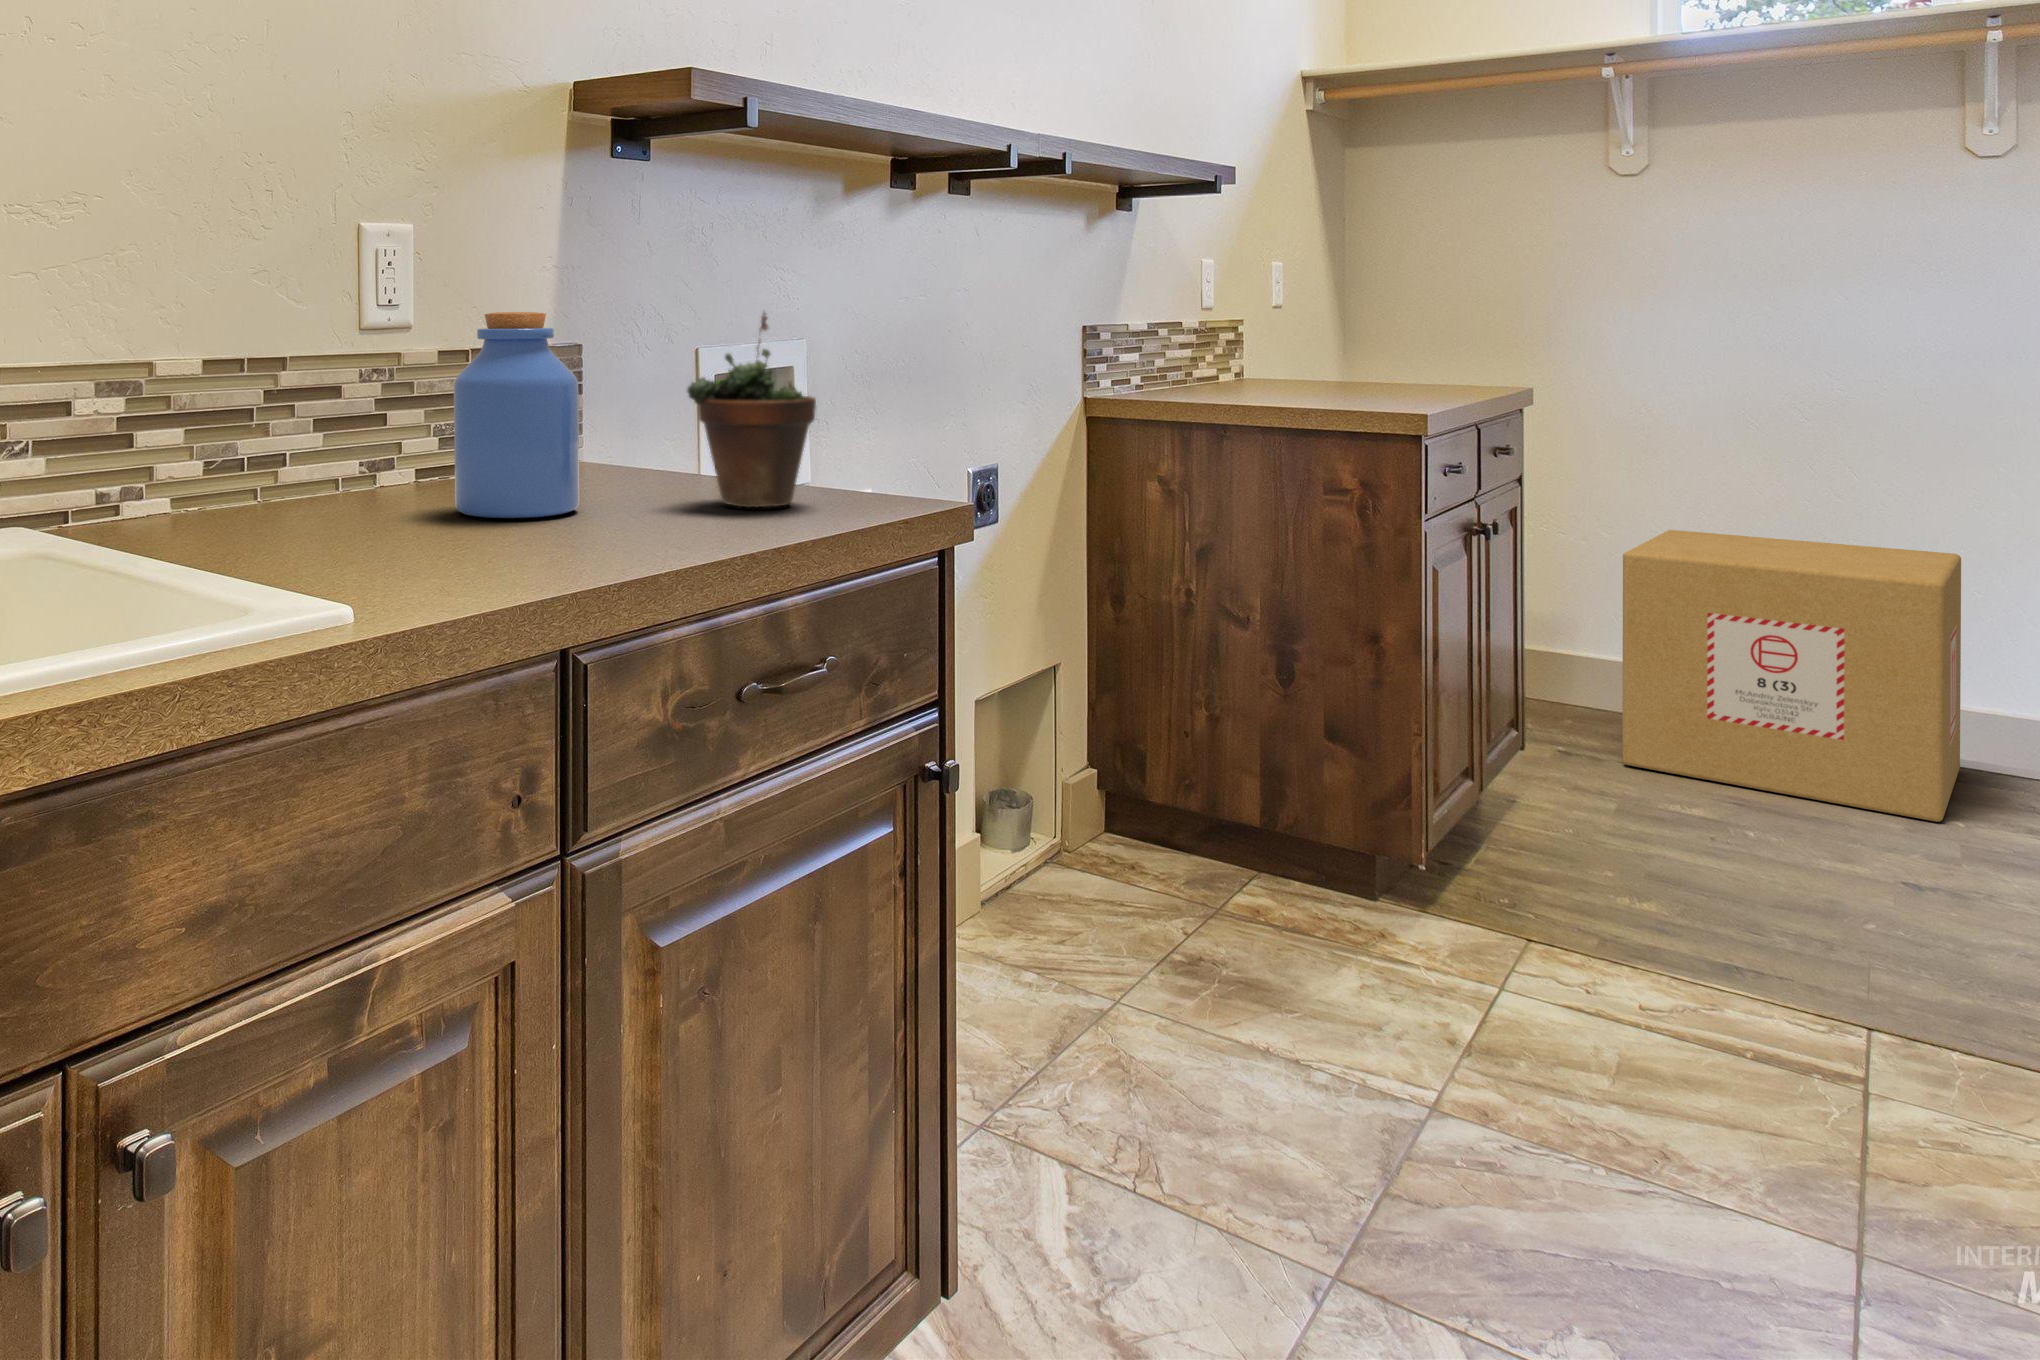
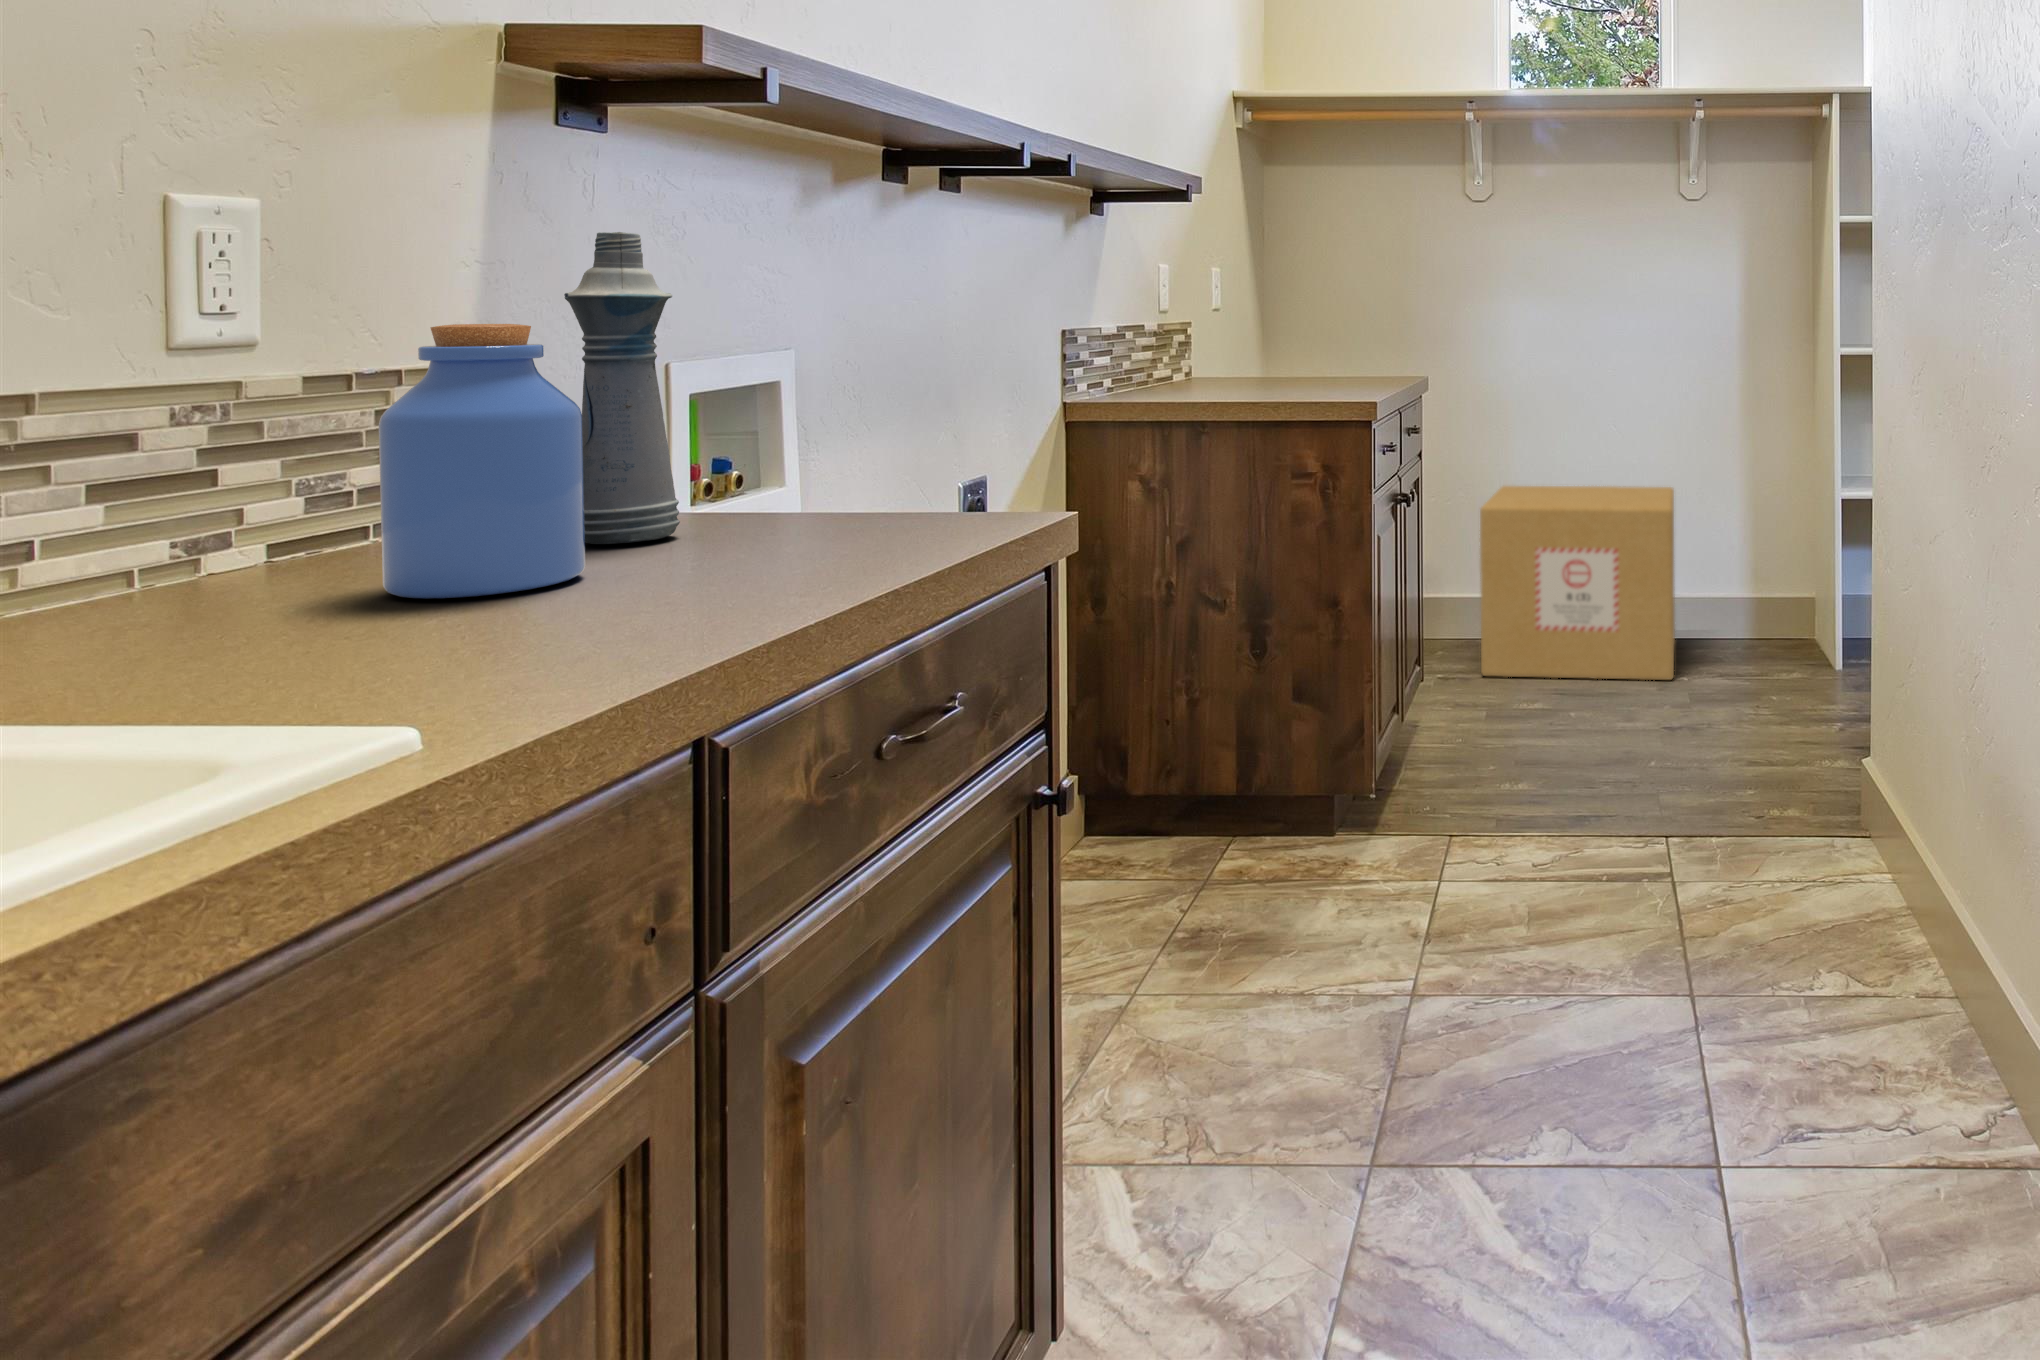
bottle: none [589,239,666,491] -> present [564,232,680,544]
succulent plant: present [687,310,816,507] -> none [733,320,896,548]

